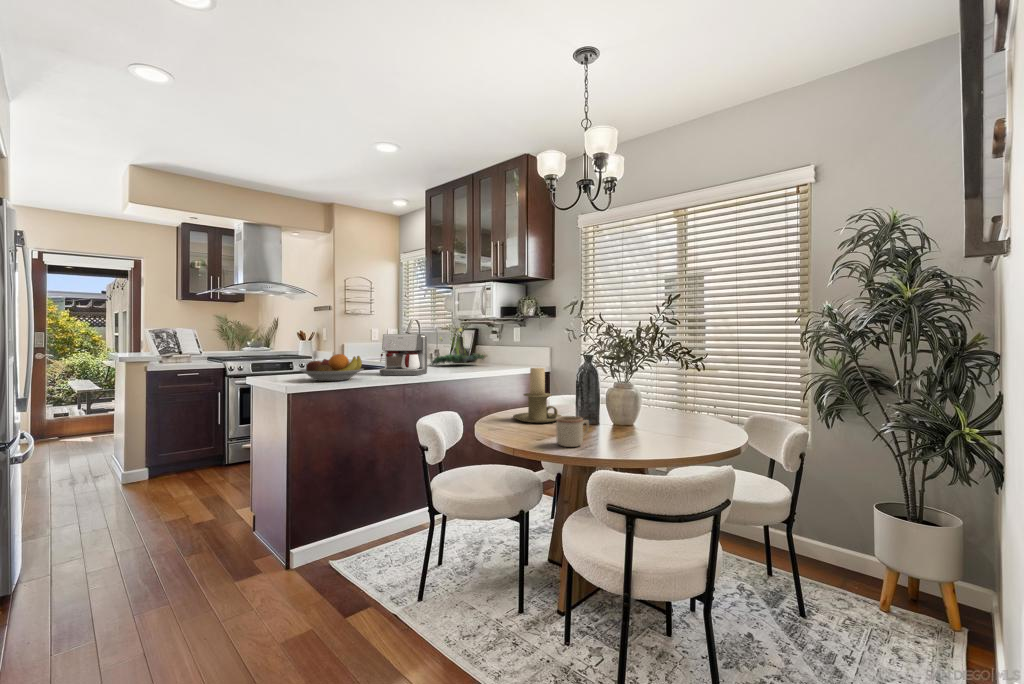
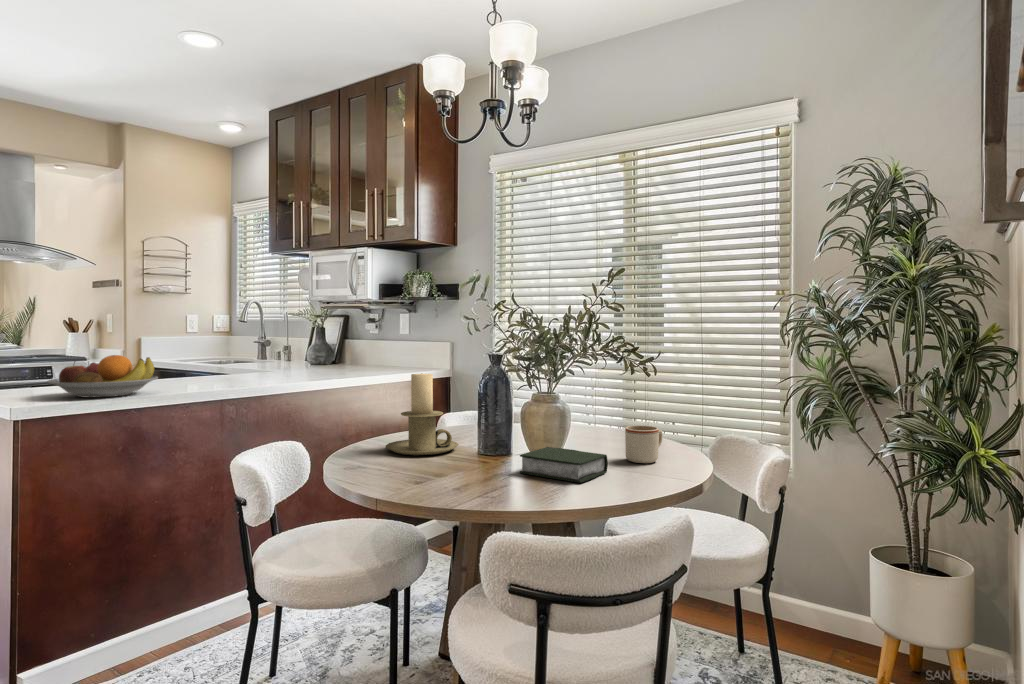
plant: present [431,328,487,365] -> none [273,312,360,370]
coffee maker: present [380,334,427,375] -> none [187,324,264,386]
mug: present [556,416,589,447] -> present [625,426,662,463]
book: none [607,419,670,443] -> present [520,447,608,483]

